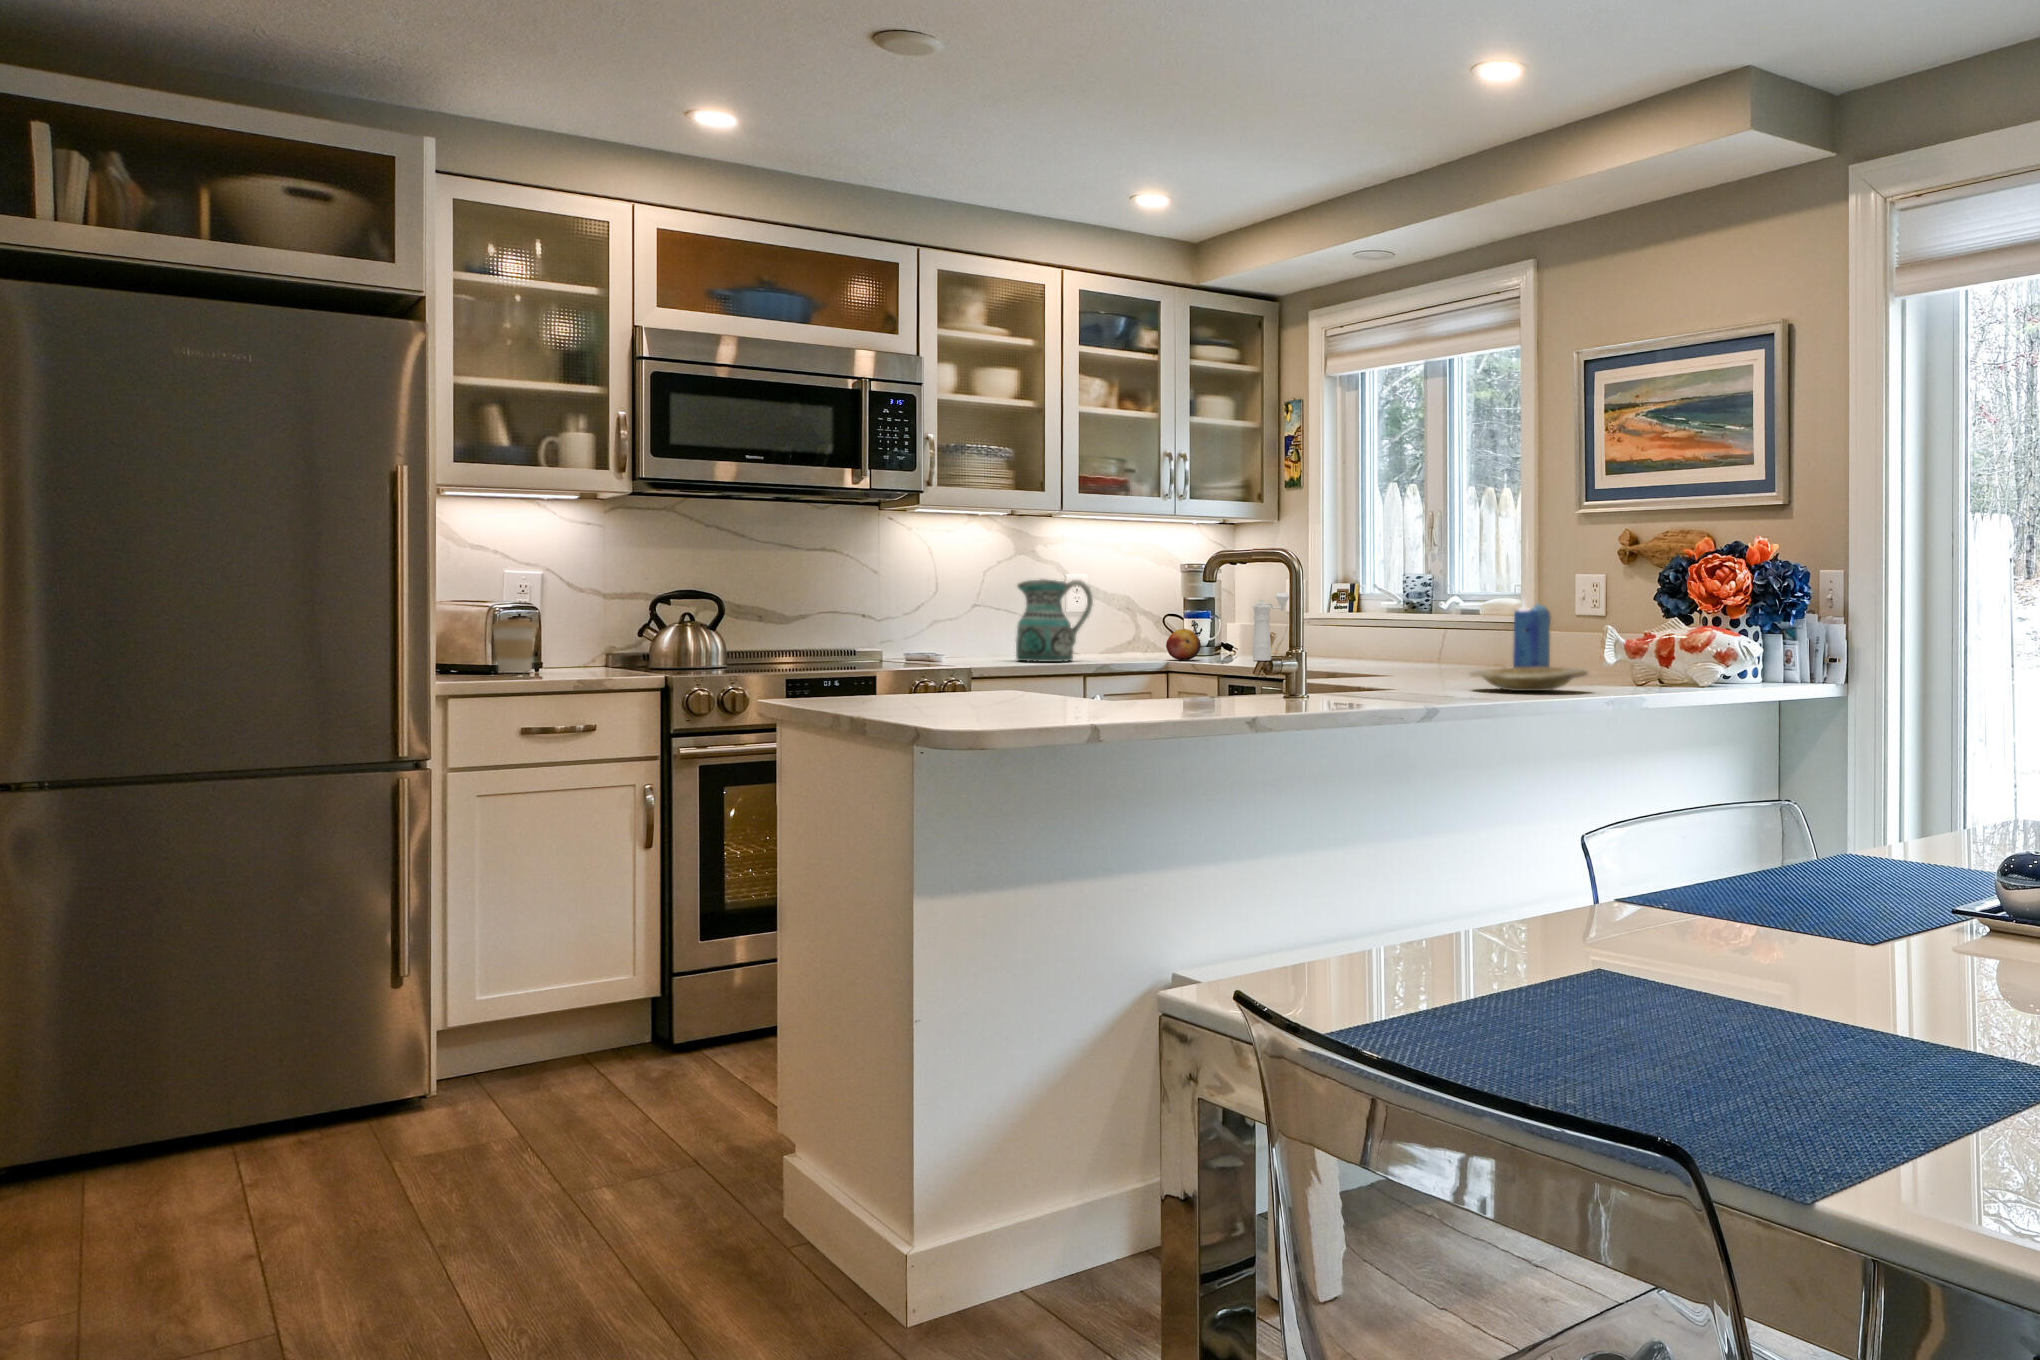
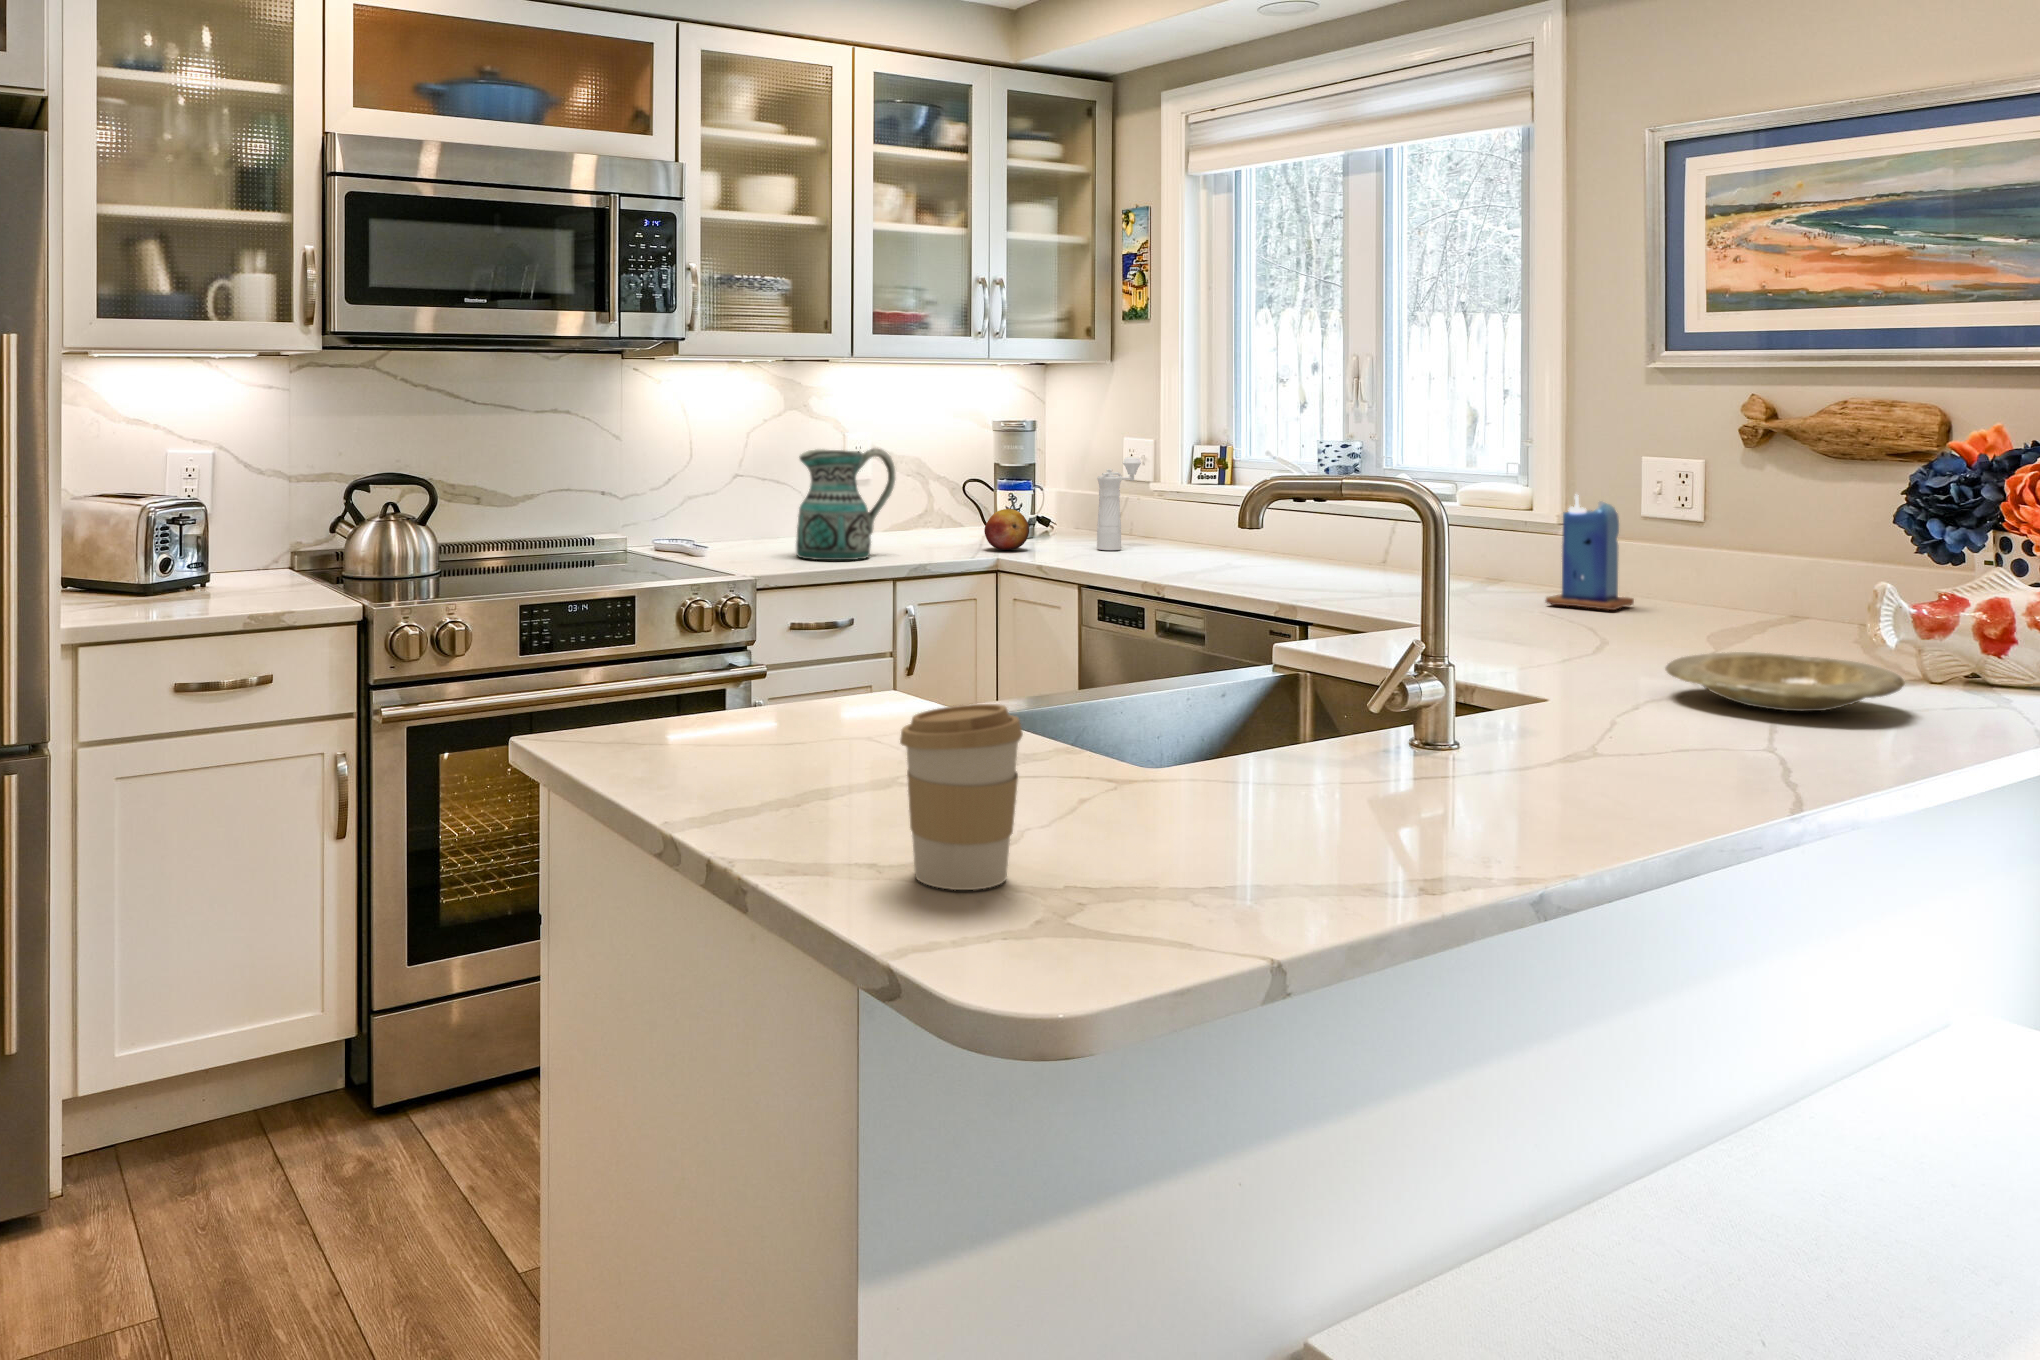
coffee cup: present [491,618,535,673] -> present [900,704,1023,890]

